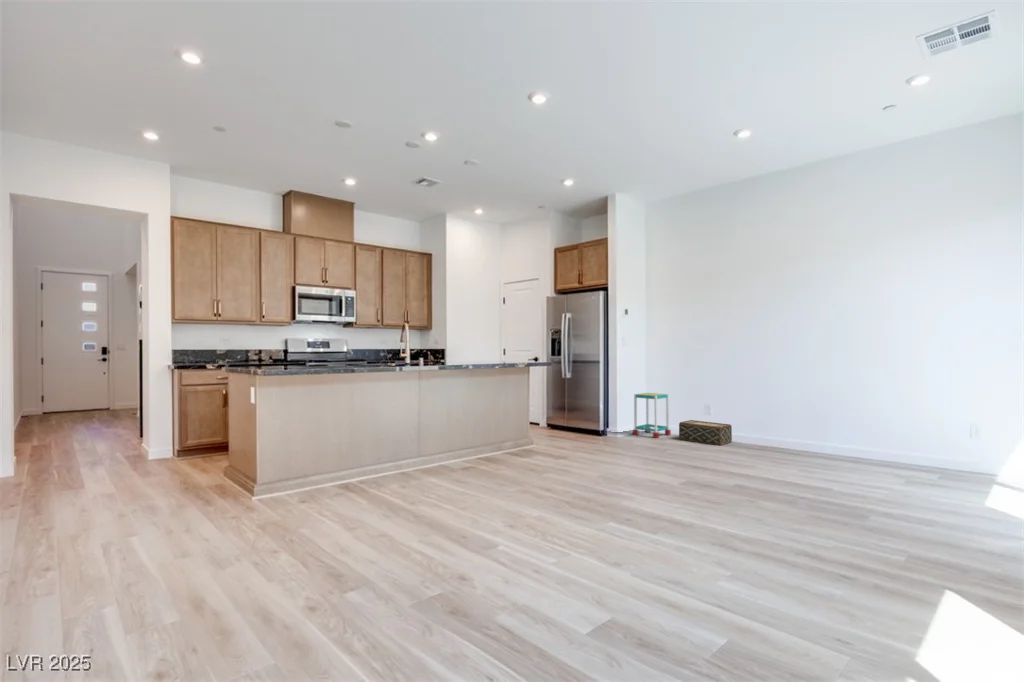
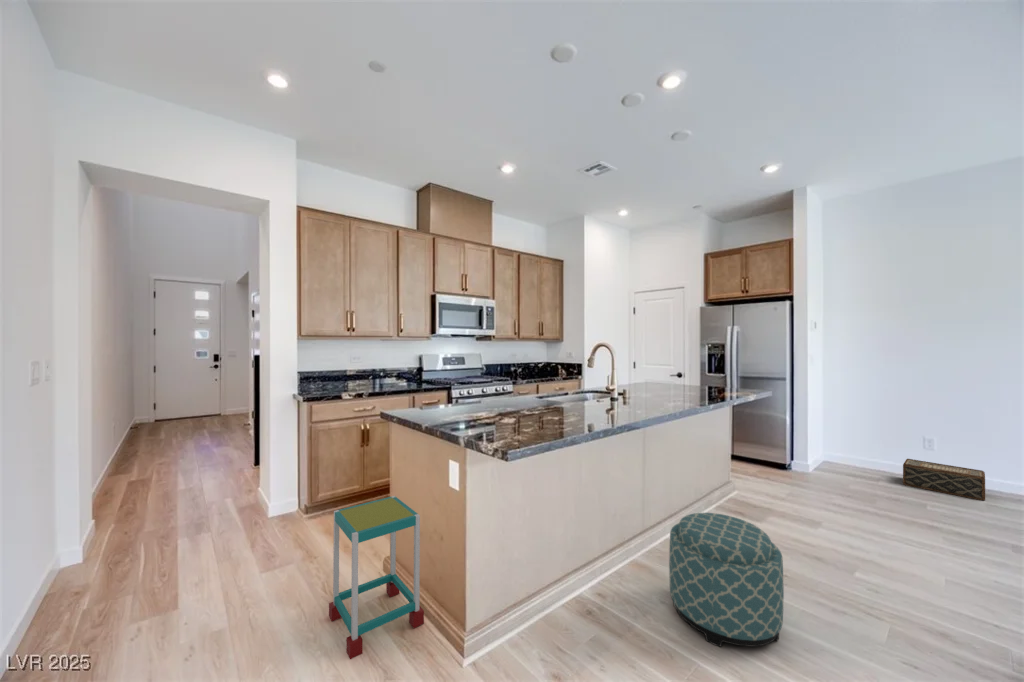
side table: present [633,393,671,438] -> present [329,496,424,659]
ottoman: none [395,426,457,491] -> present [669,513,784,647]

